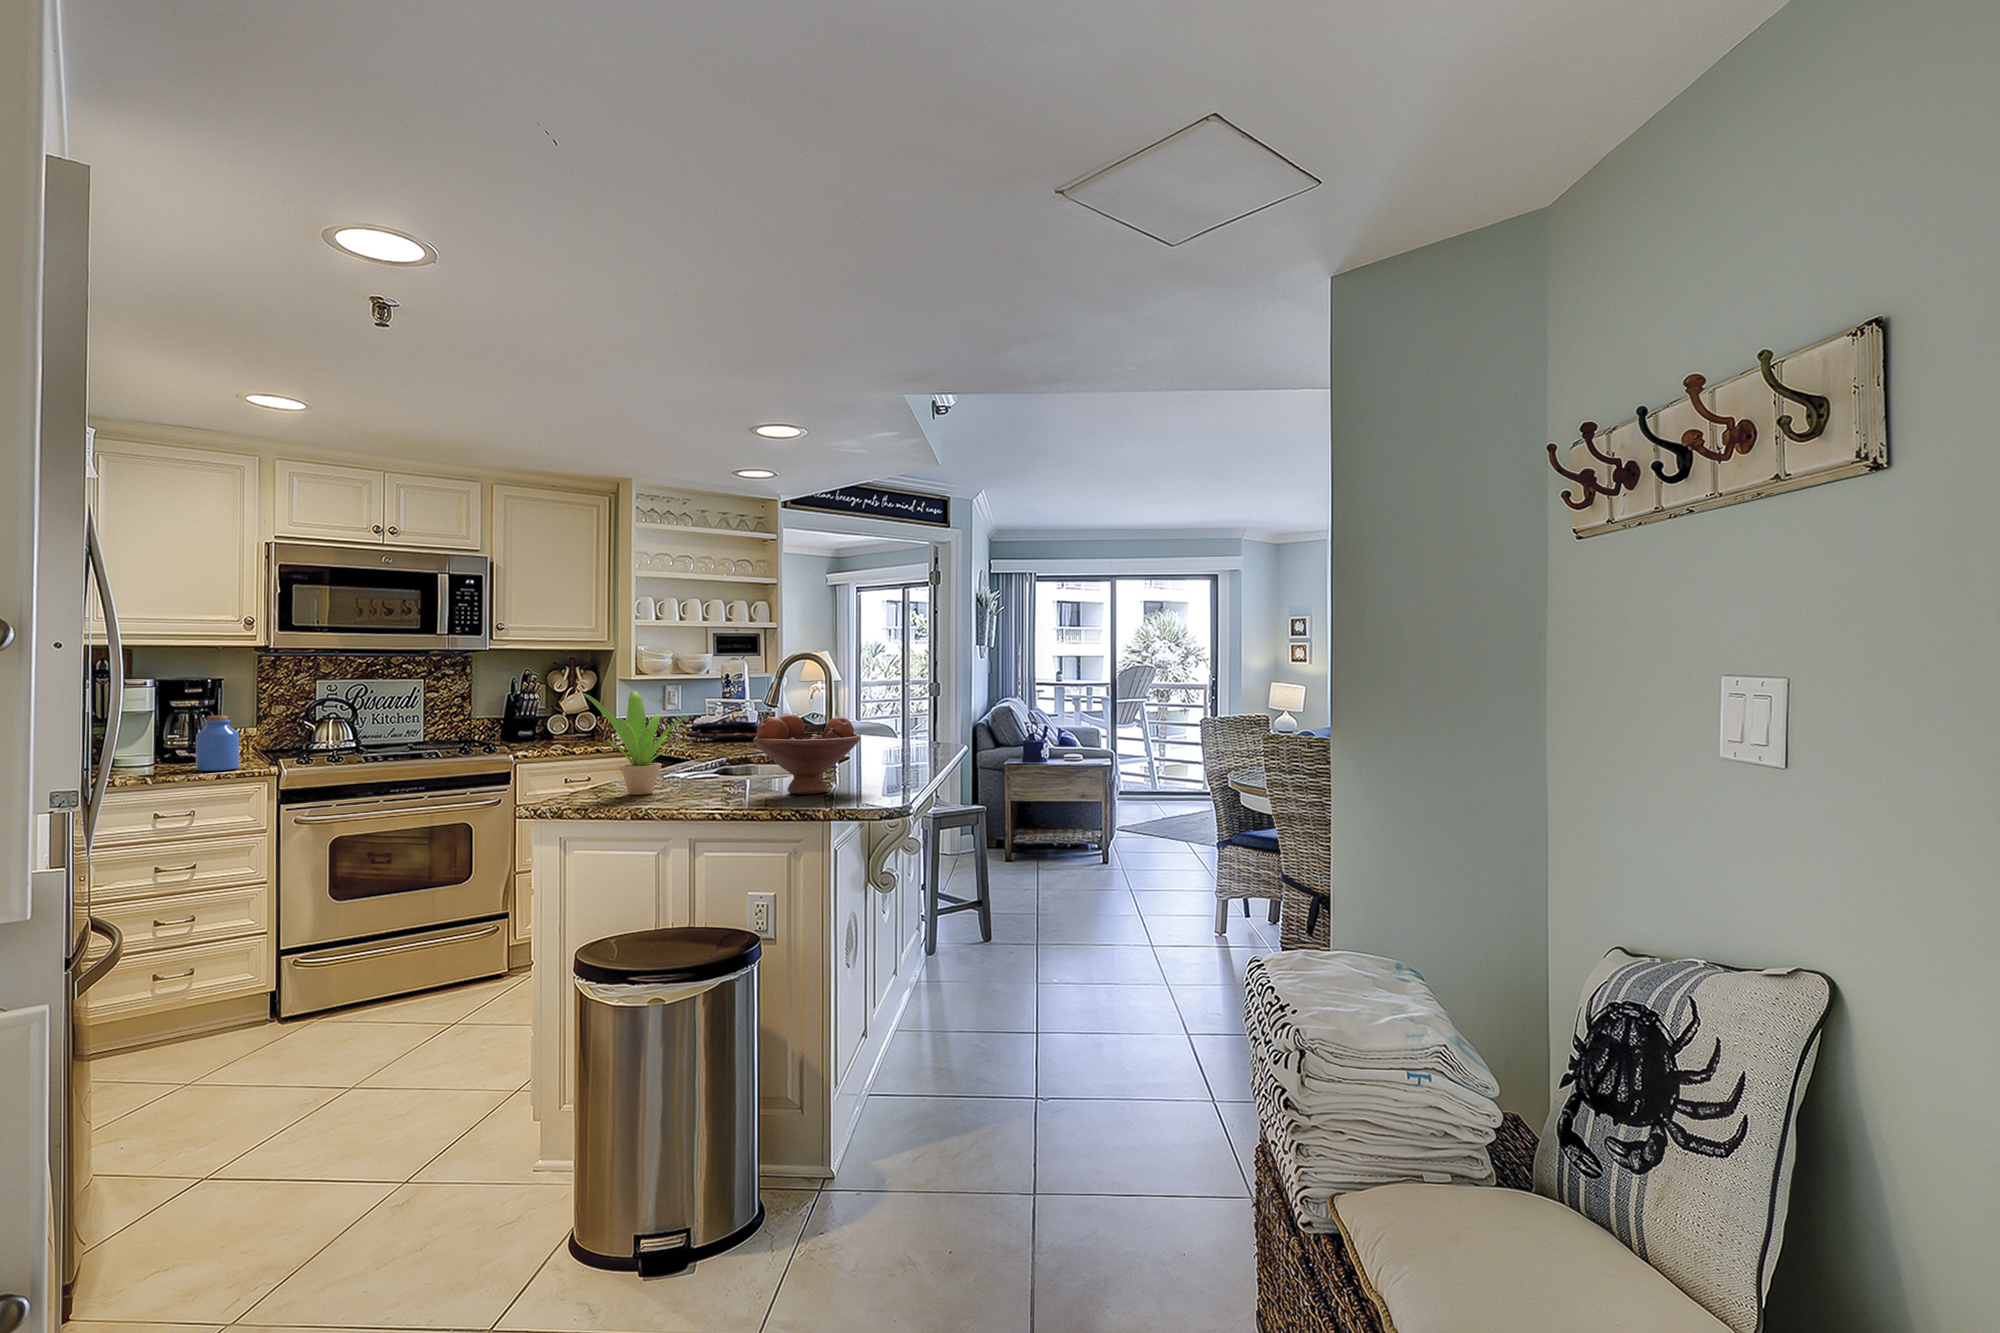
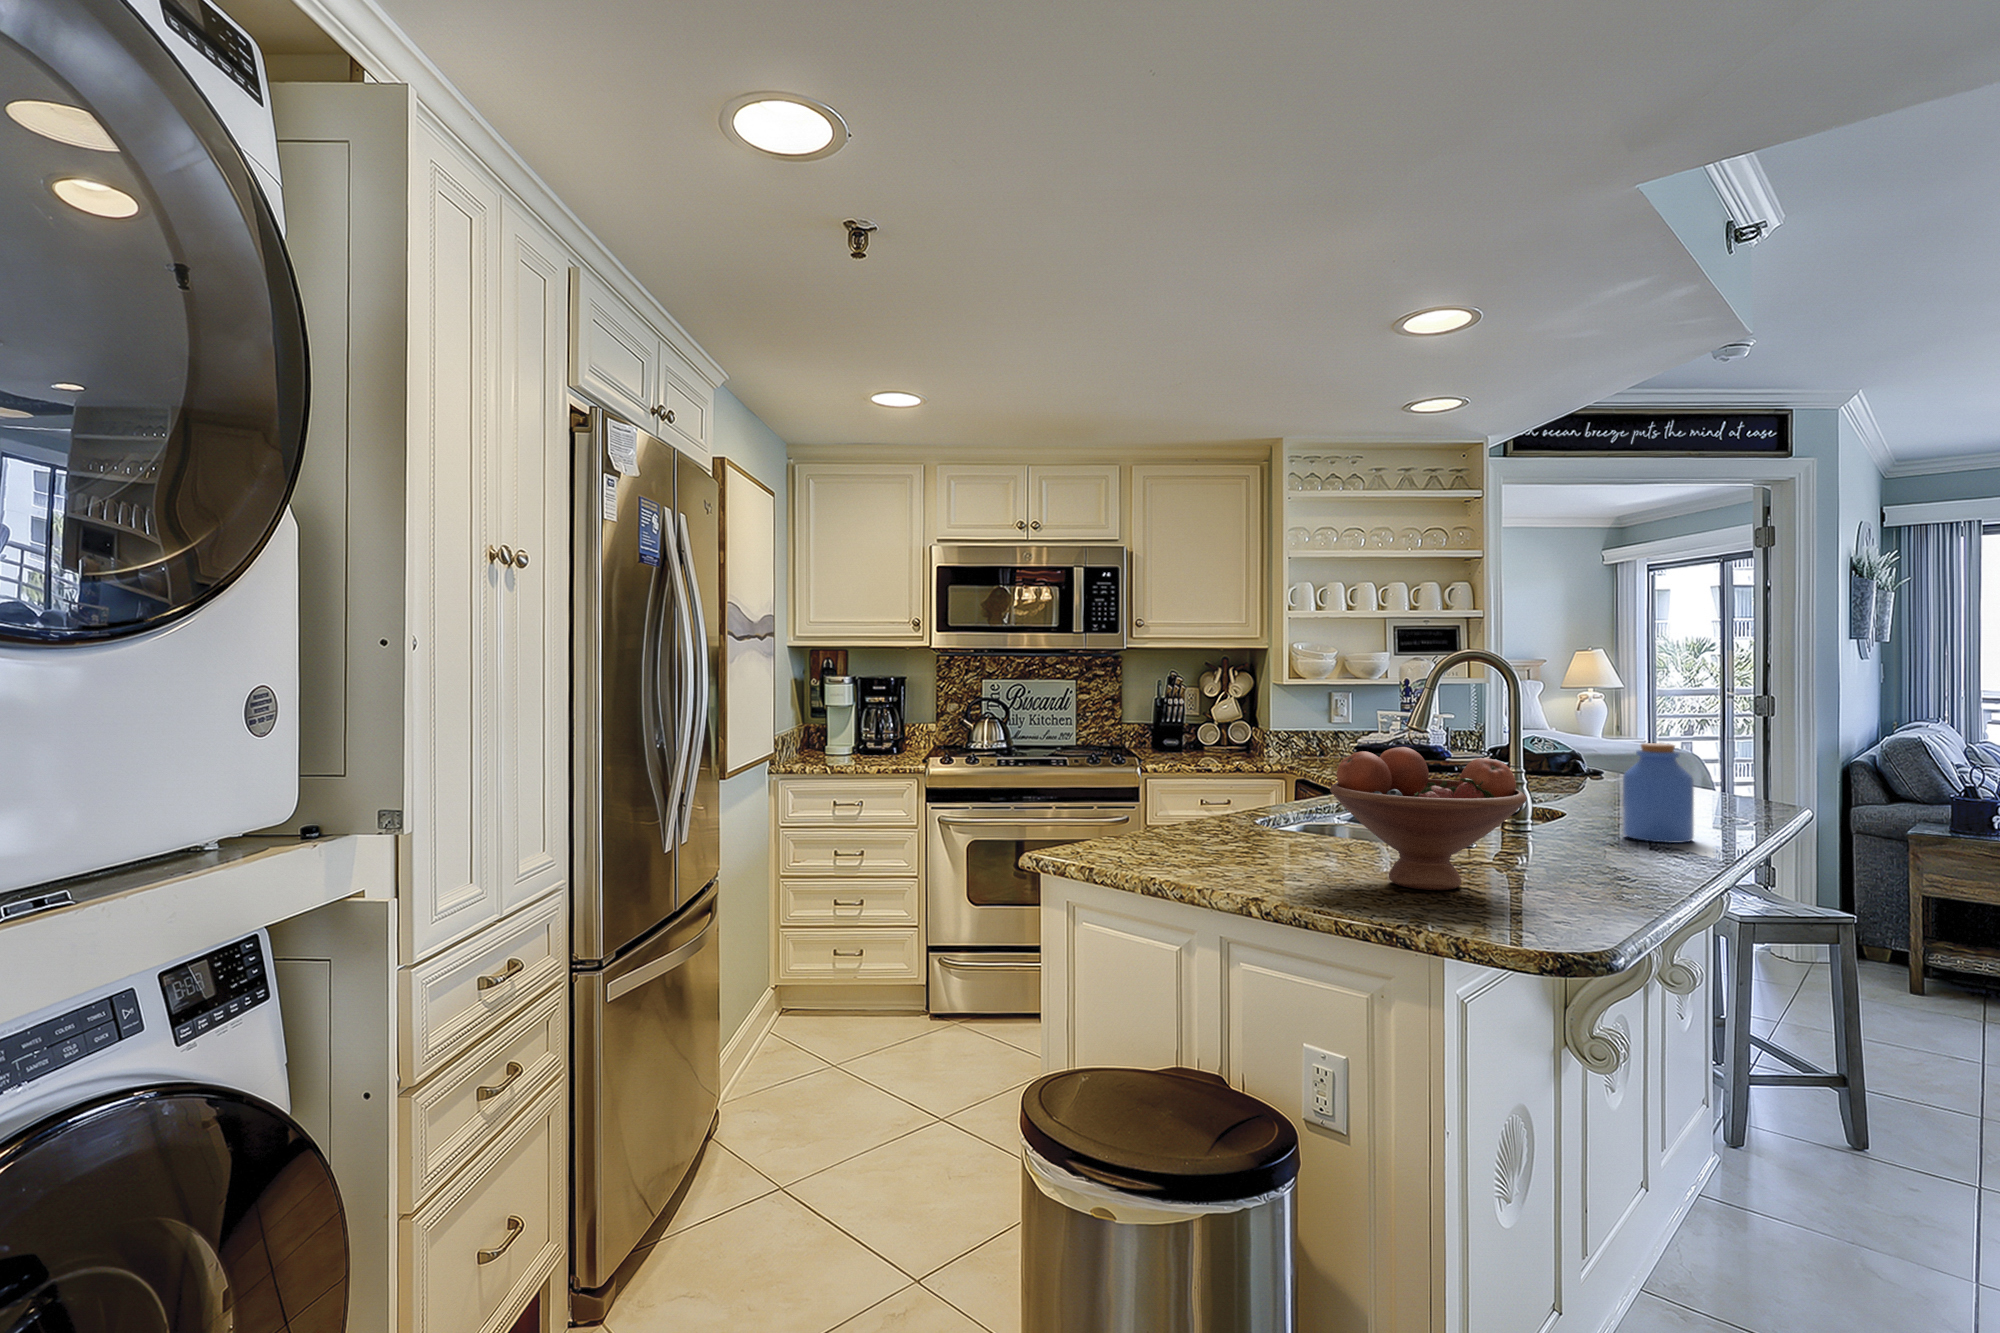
potted plant: present [583,691,688,795] -> none [1112,701,1253,849]
jar: present [196,715,239,771] -> present [1623,743,1694,843]

